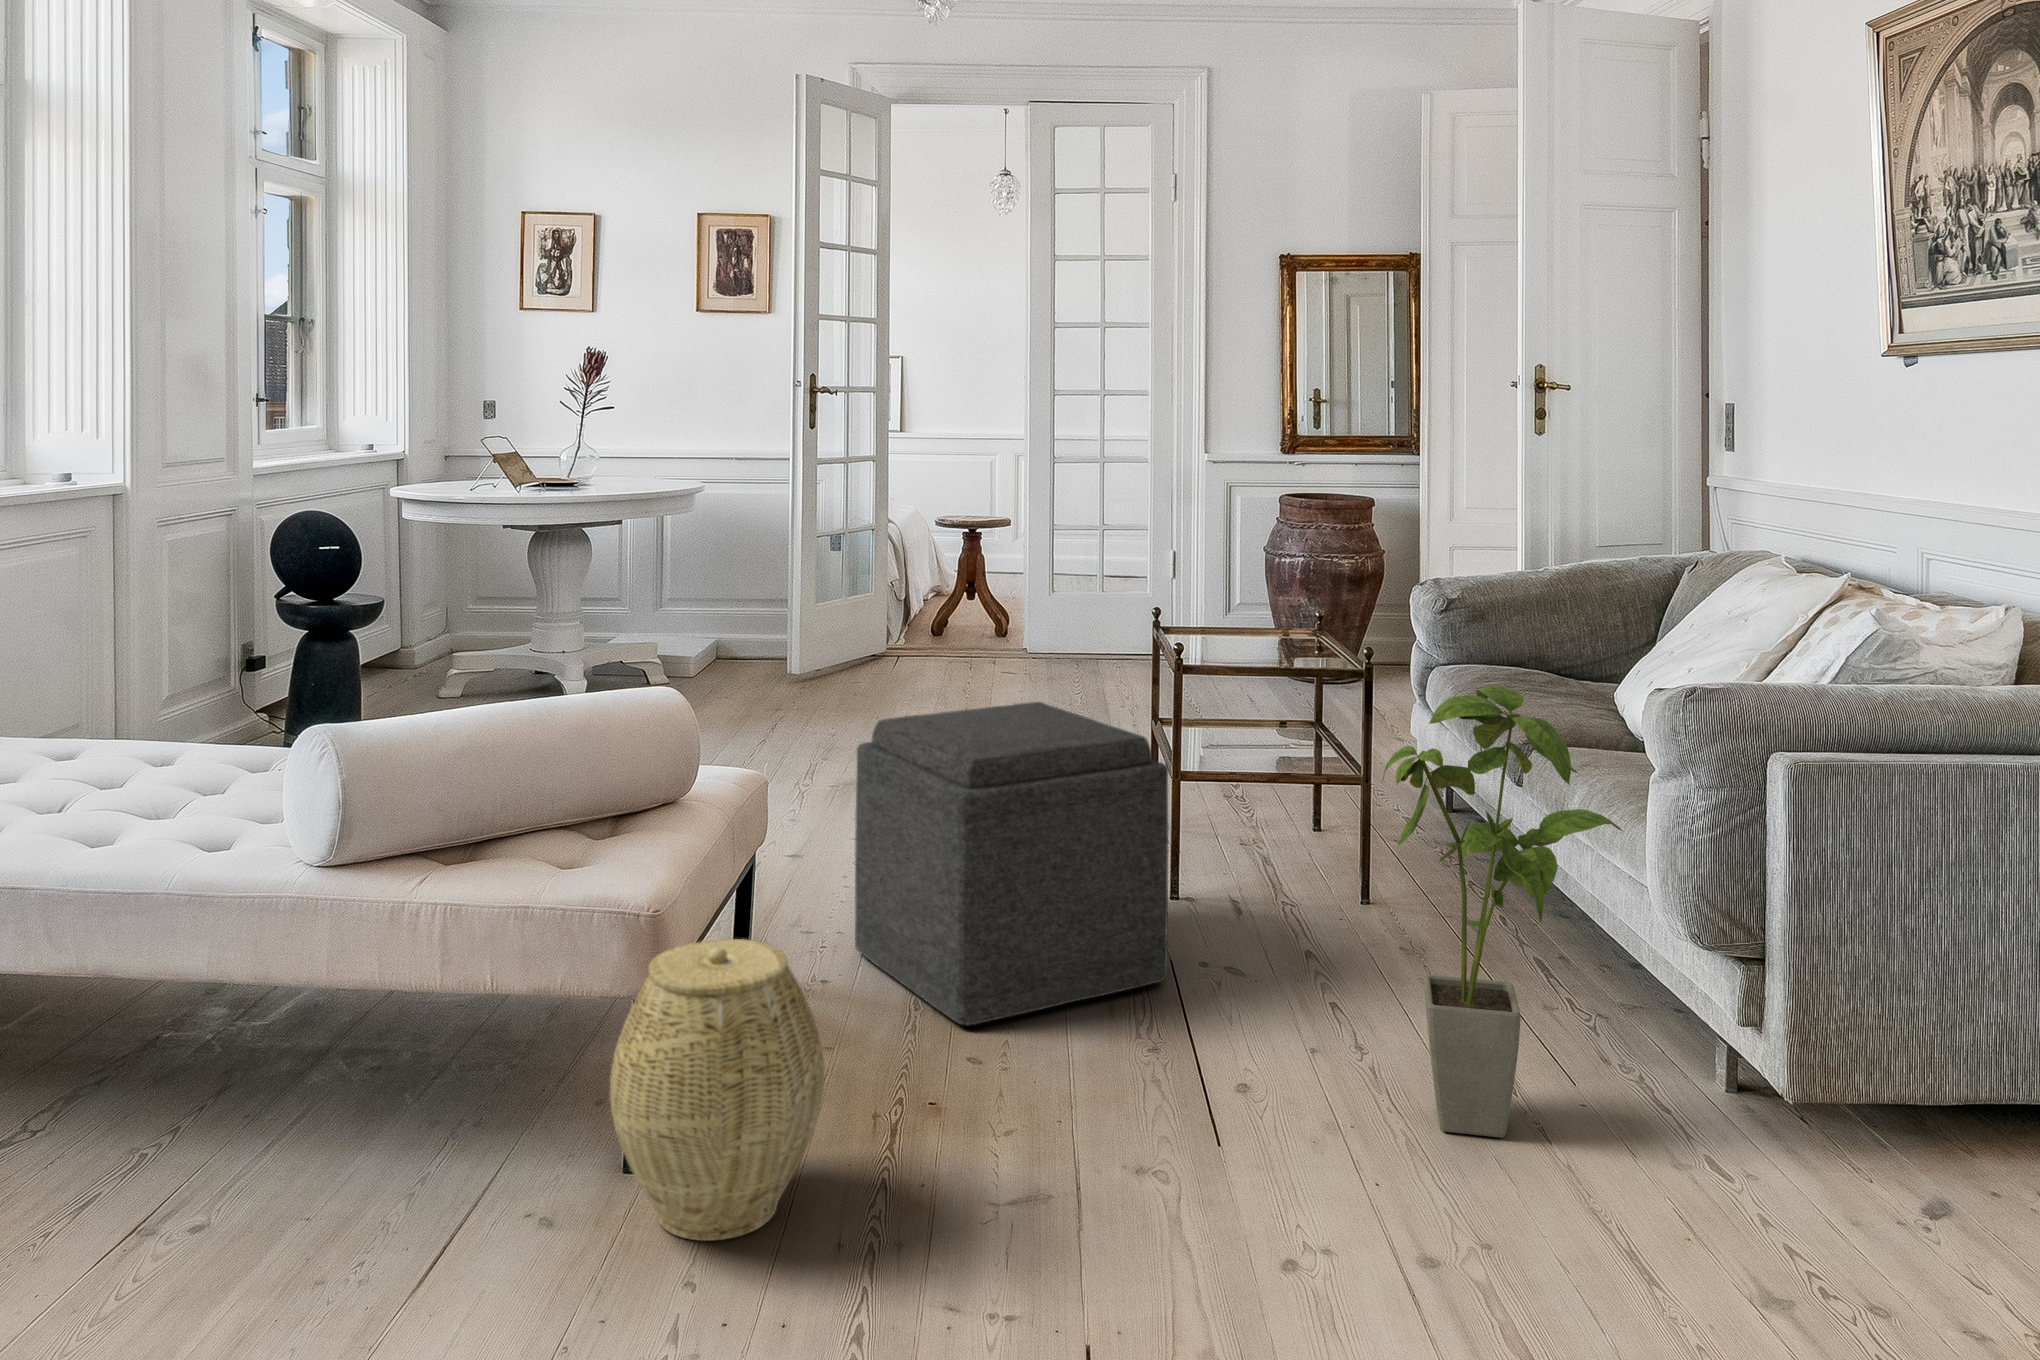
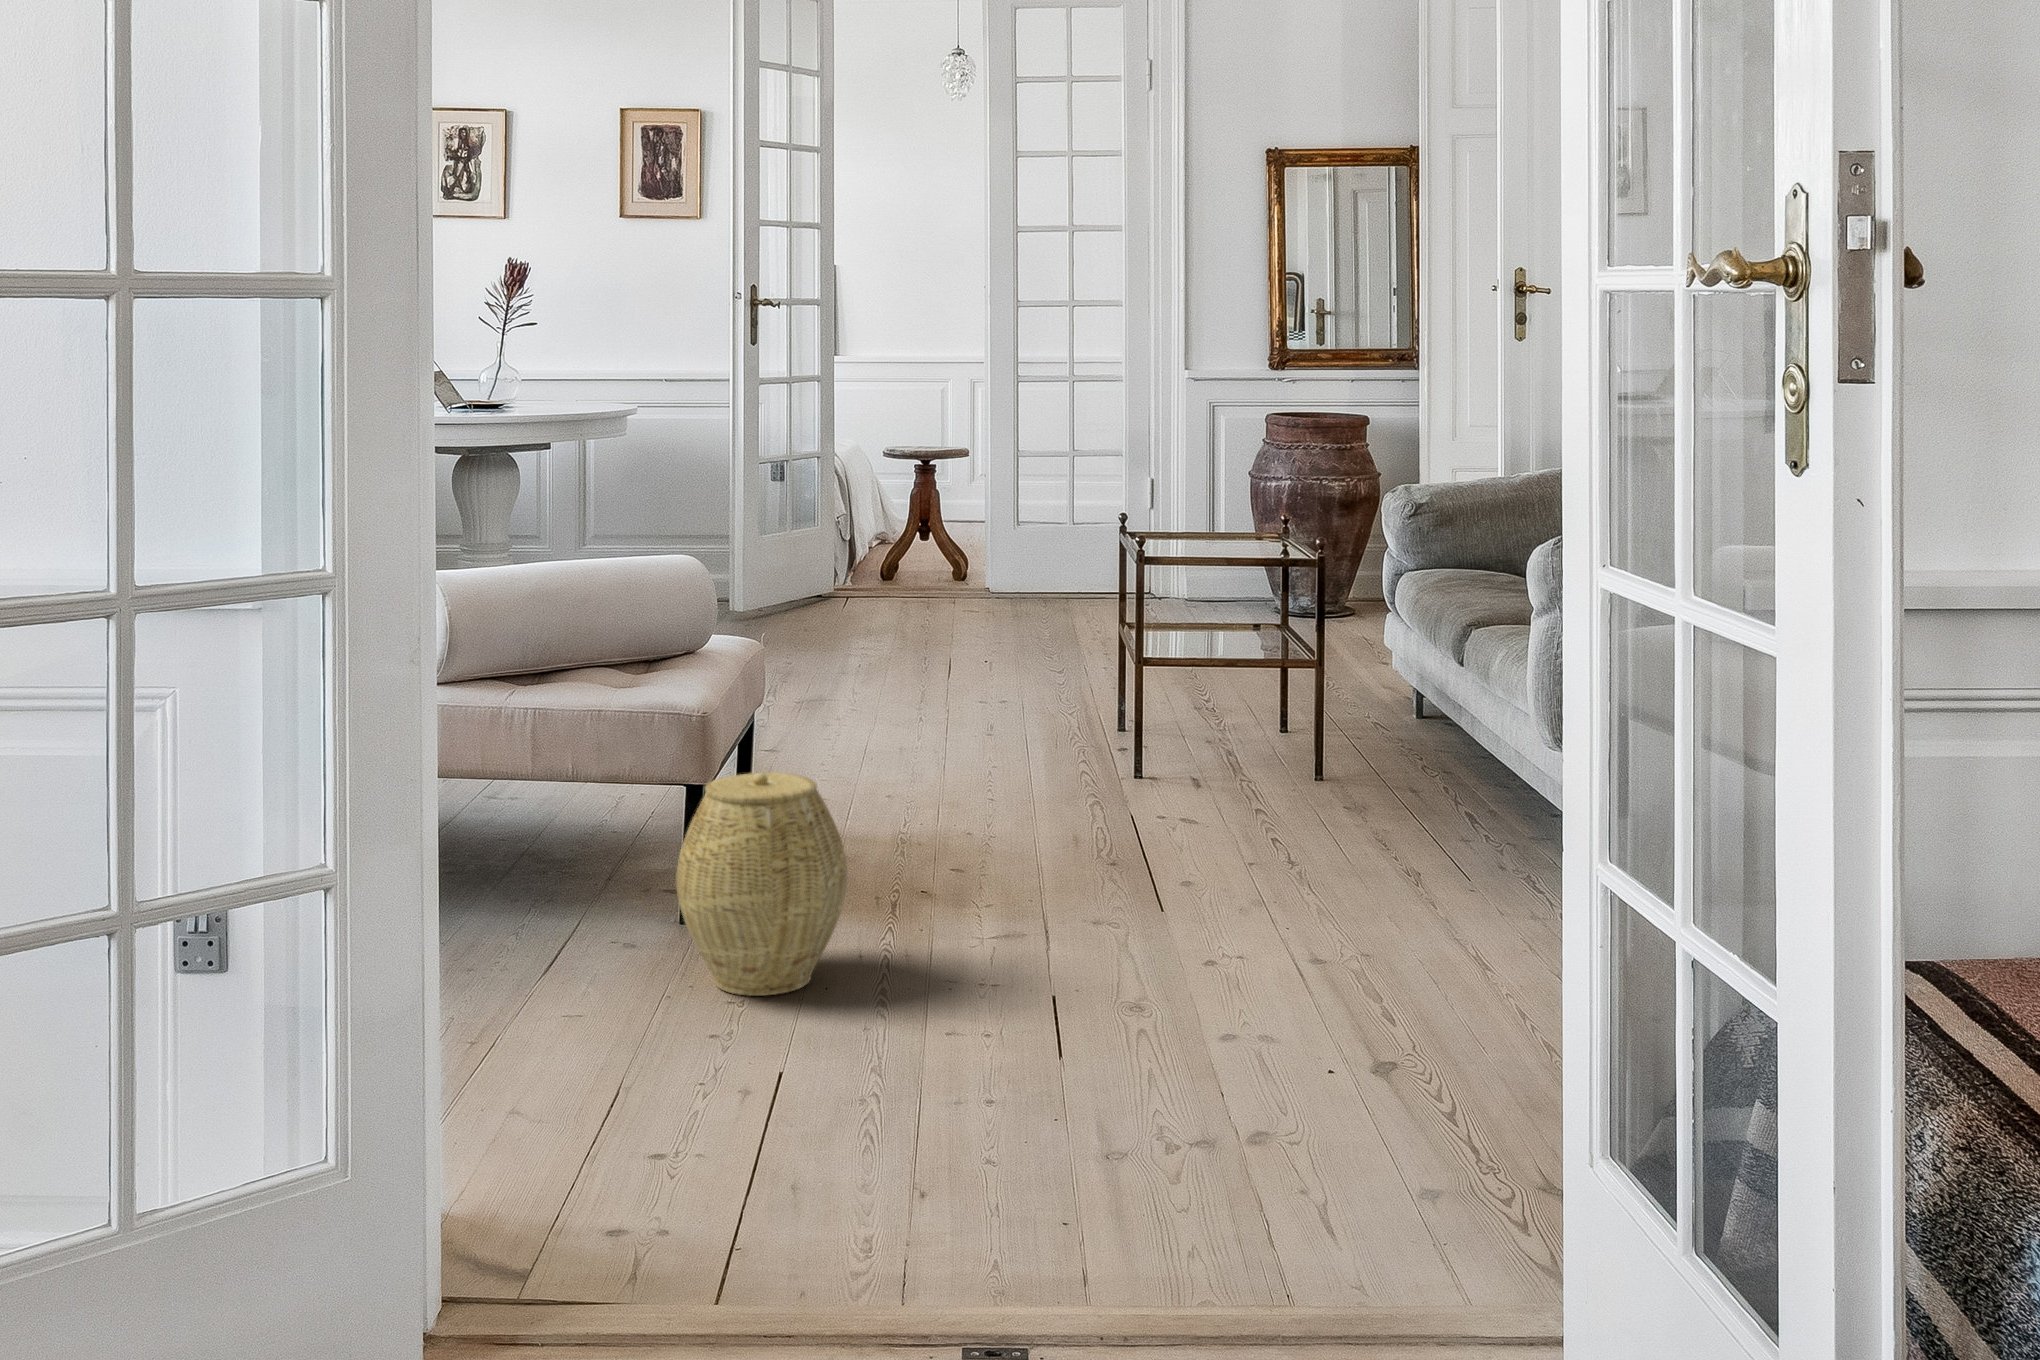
house plant: present [1383,686,1622,1137] -> none [1307,562,1506,931]
ottoman: present [855,702,1168,1025] -> none [846,604,1130,874]

